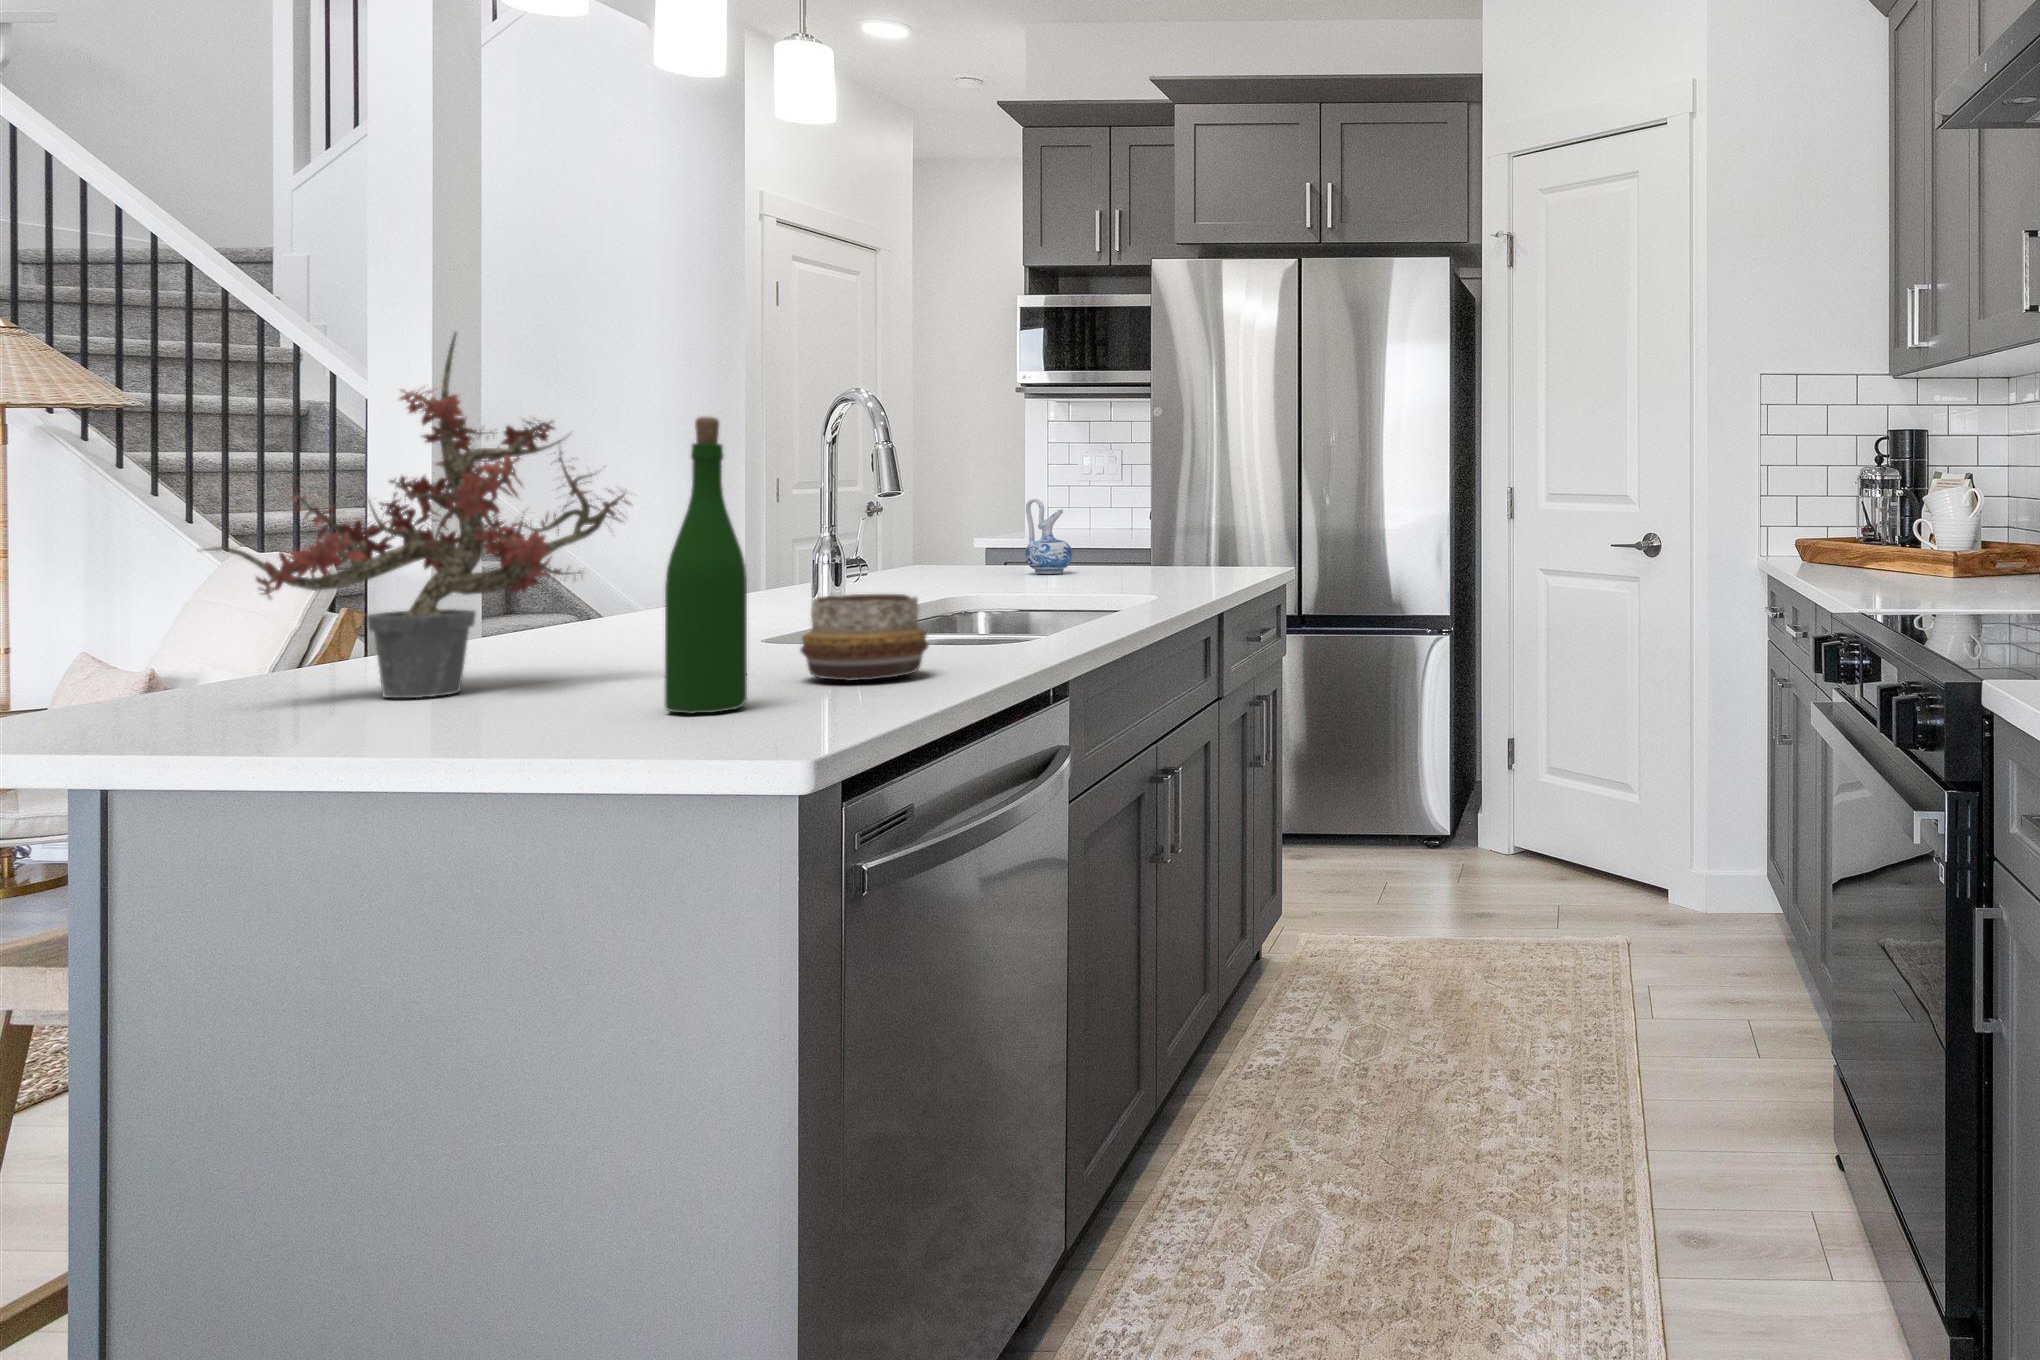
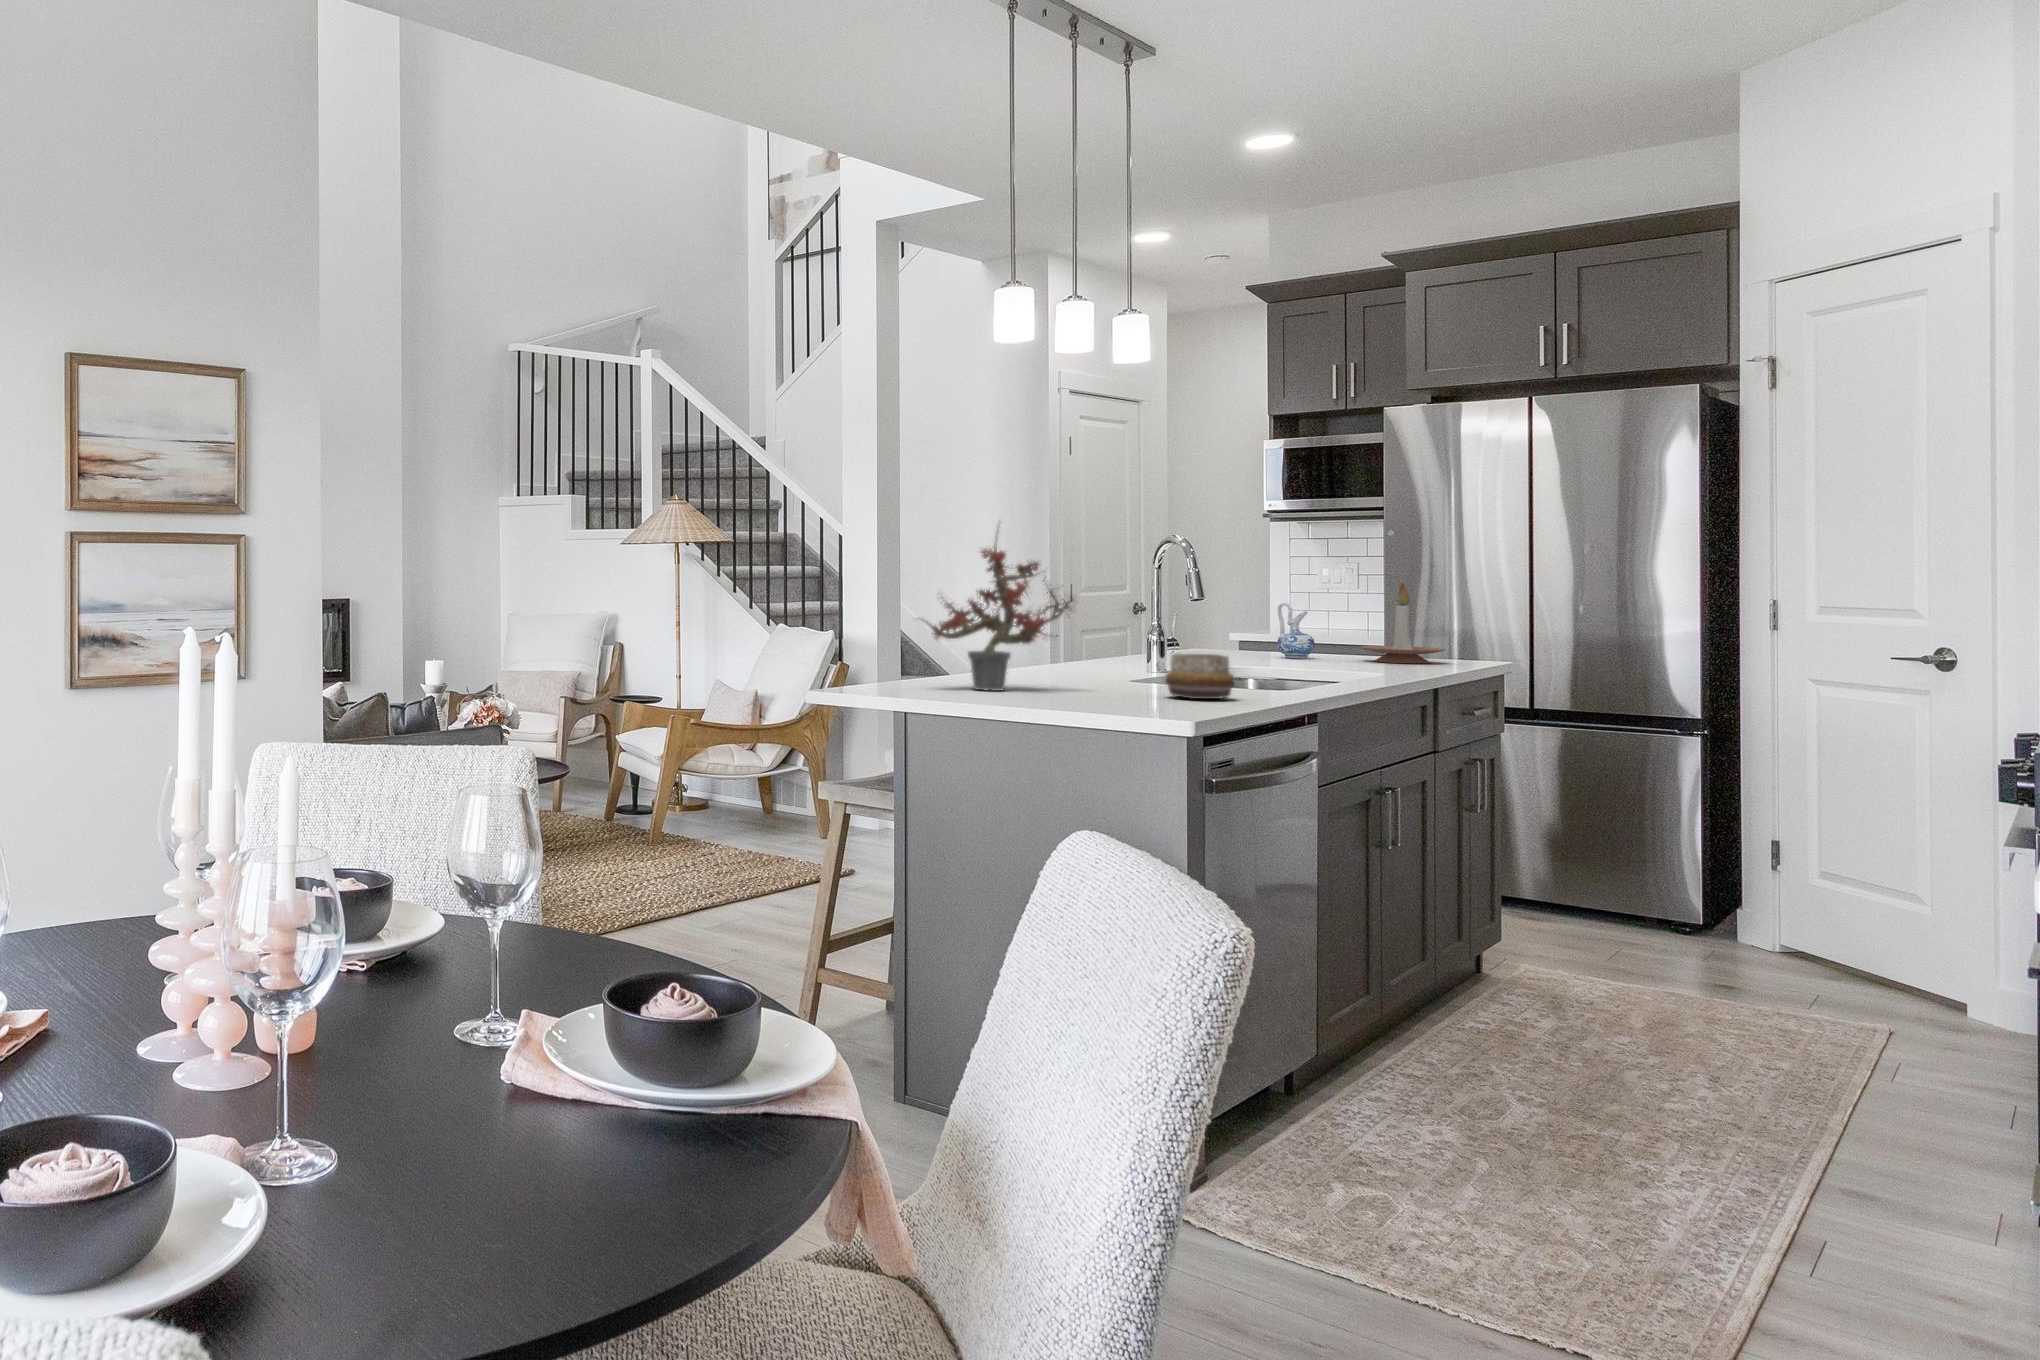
wine bottle: present [665,417,747,714] -> none [1109,561,1147,704]
candle holder: none [1126,470,1223,575] -> present [1360,583,1446,663]

